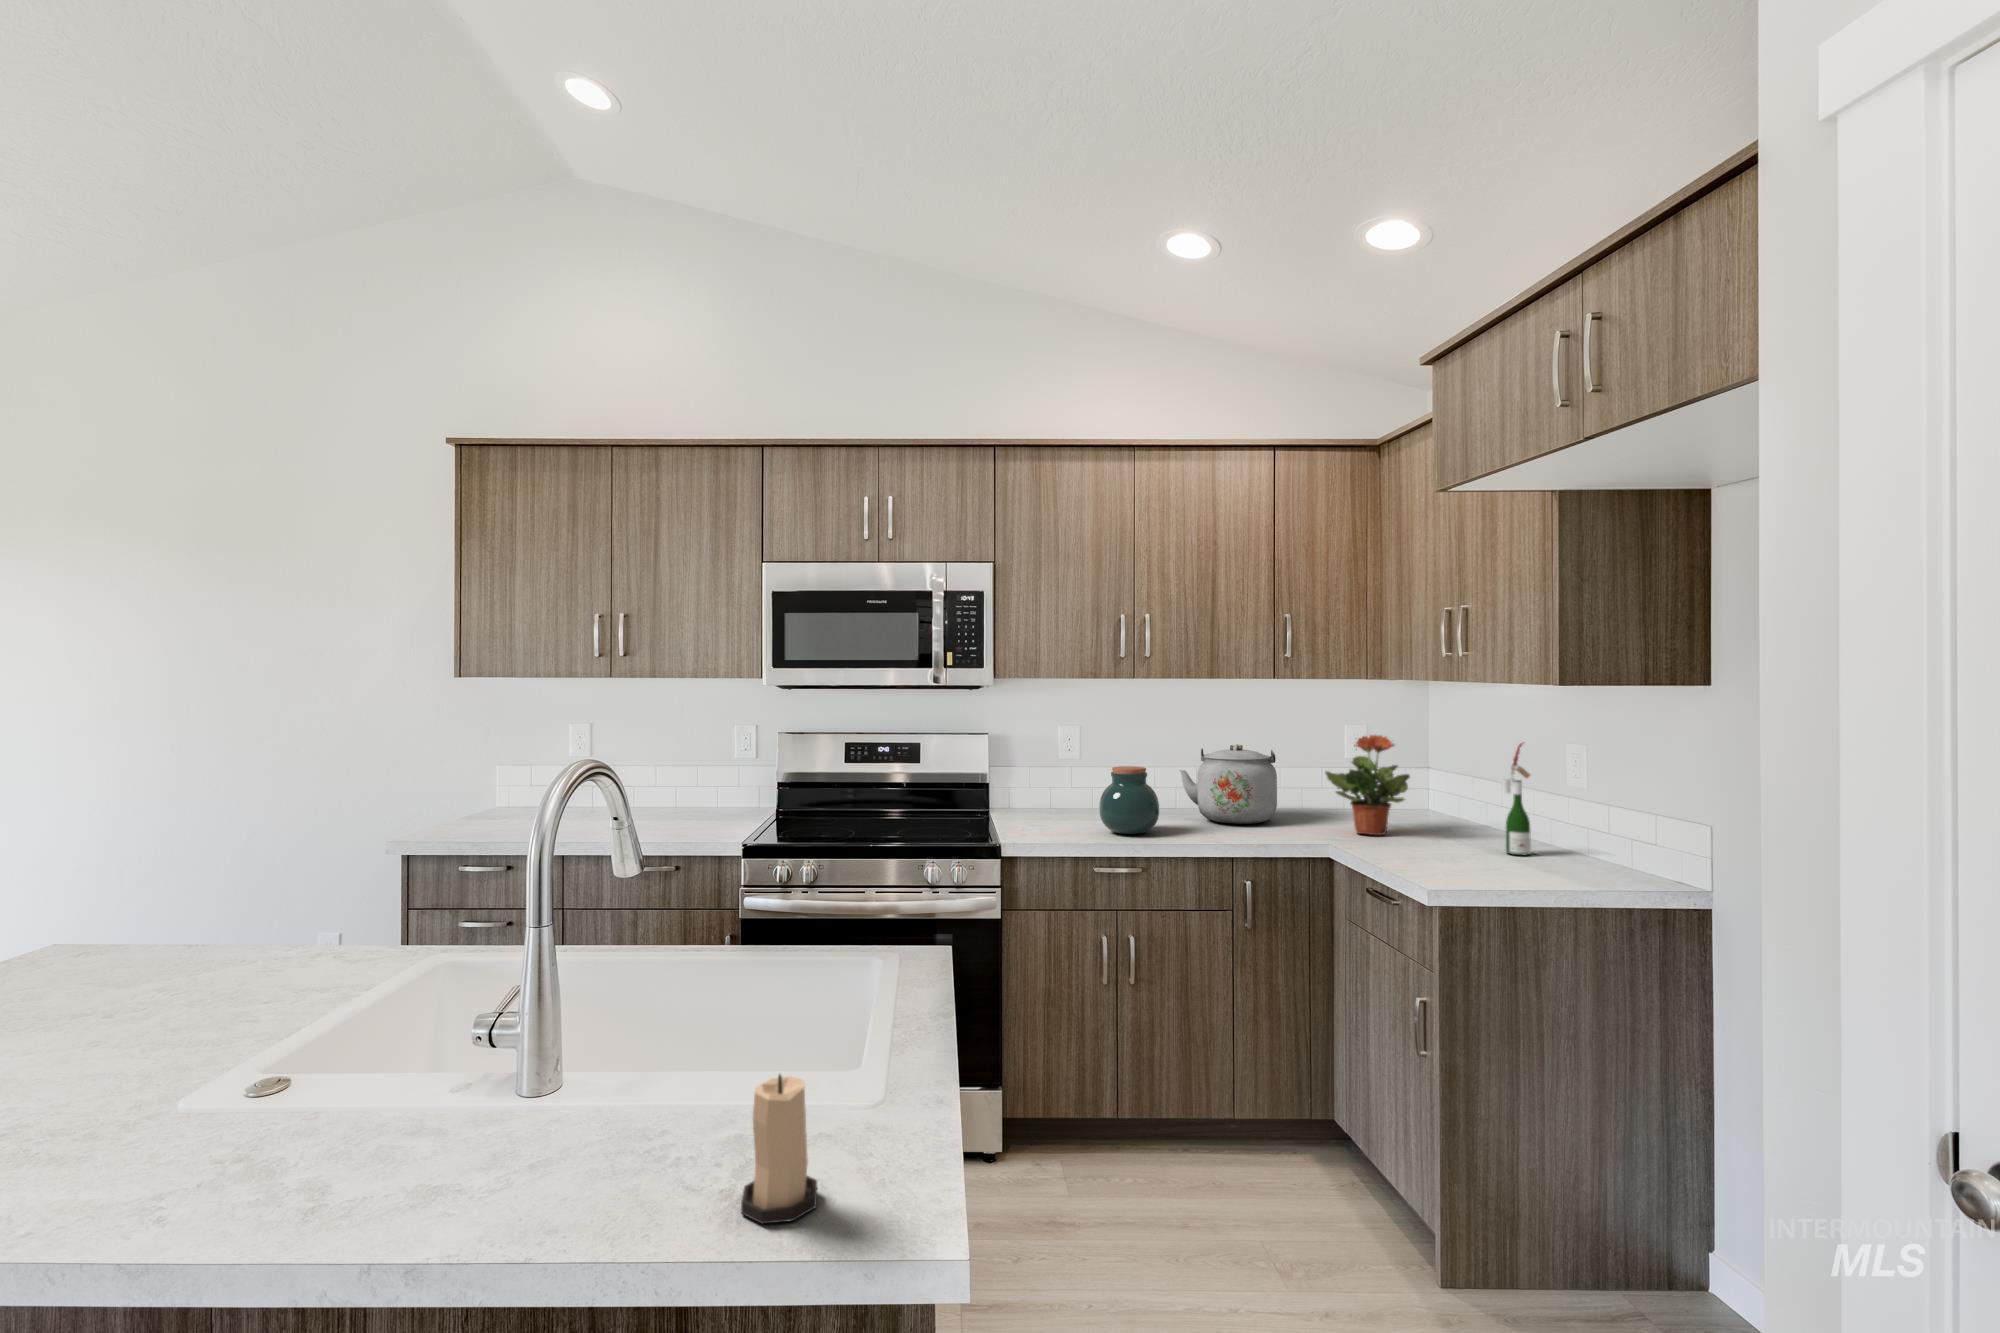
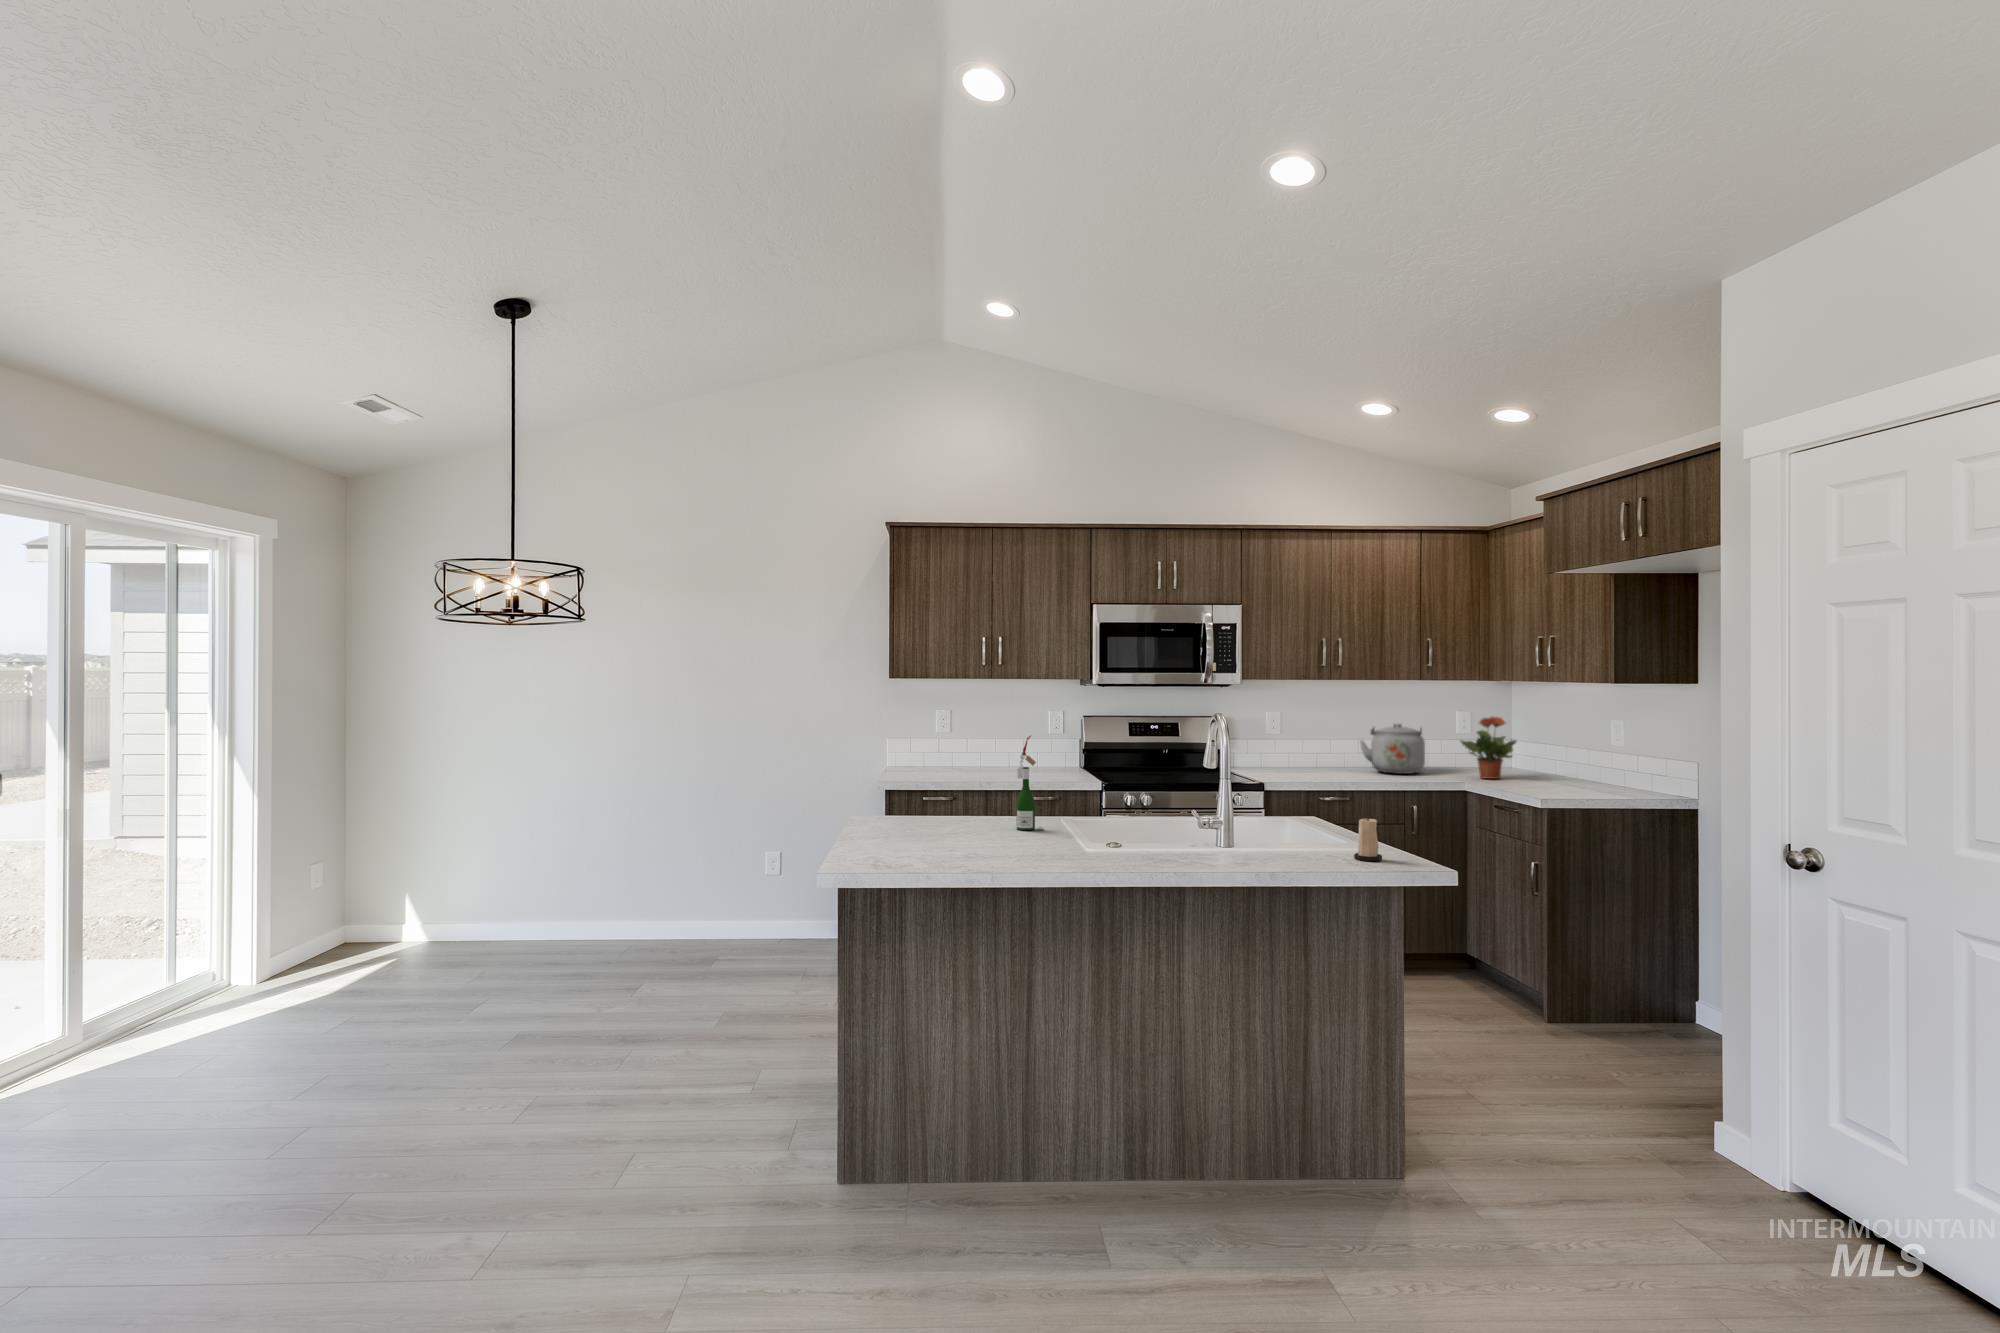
wine bottle: present [1502,743,1539,855] -> present [1017,736,1044,830]
jar: present [1099,766,1159,834] -> none [1315,737,1355,779]

